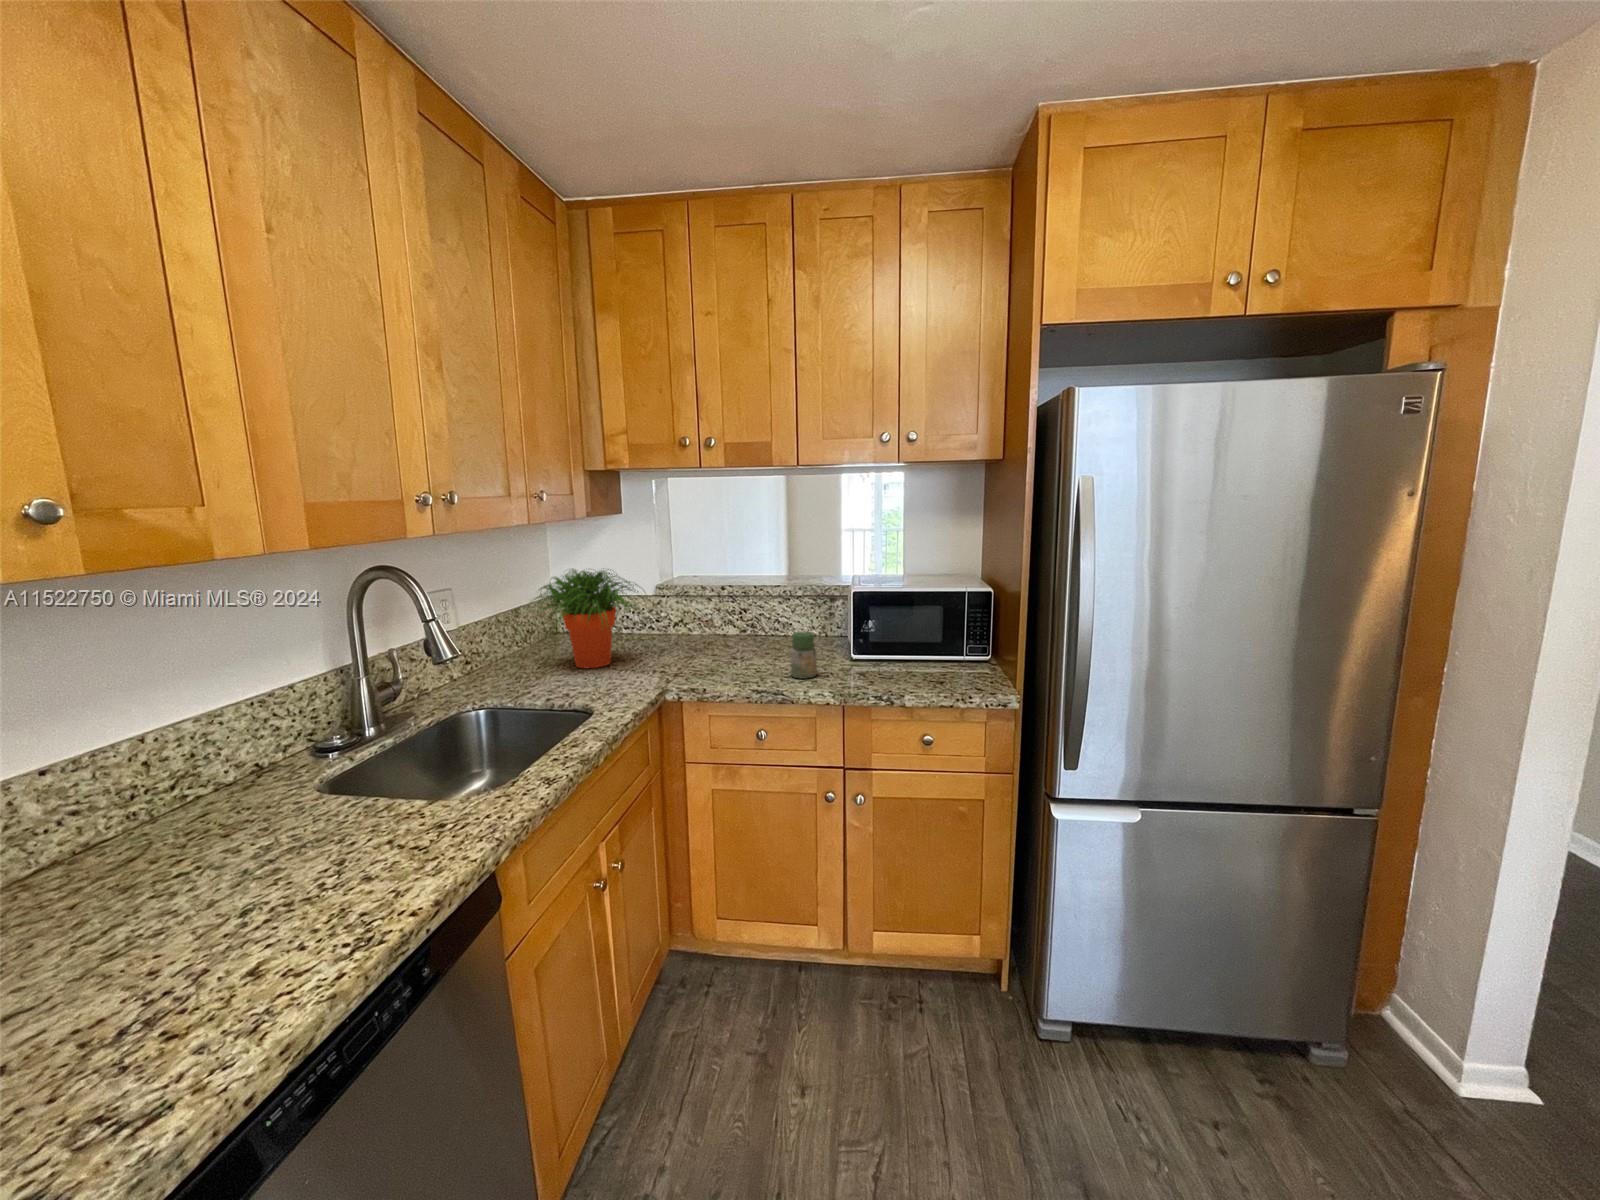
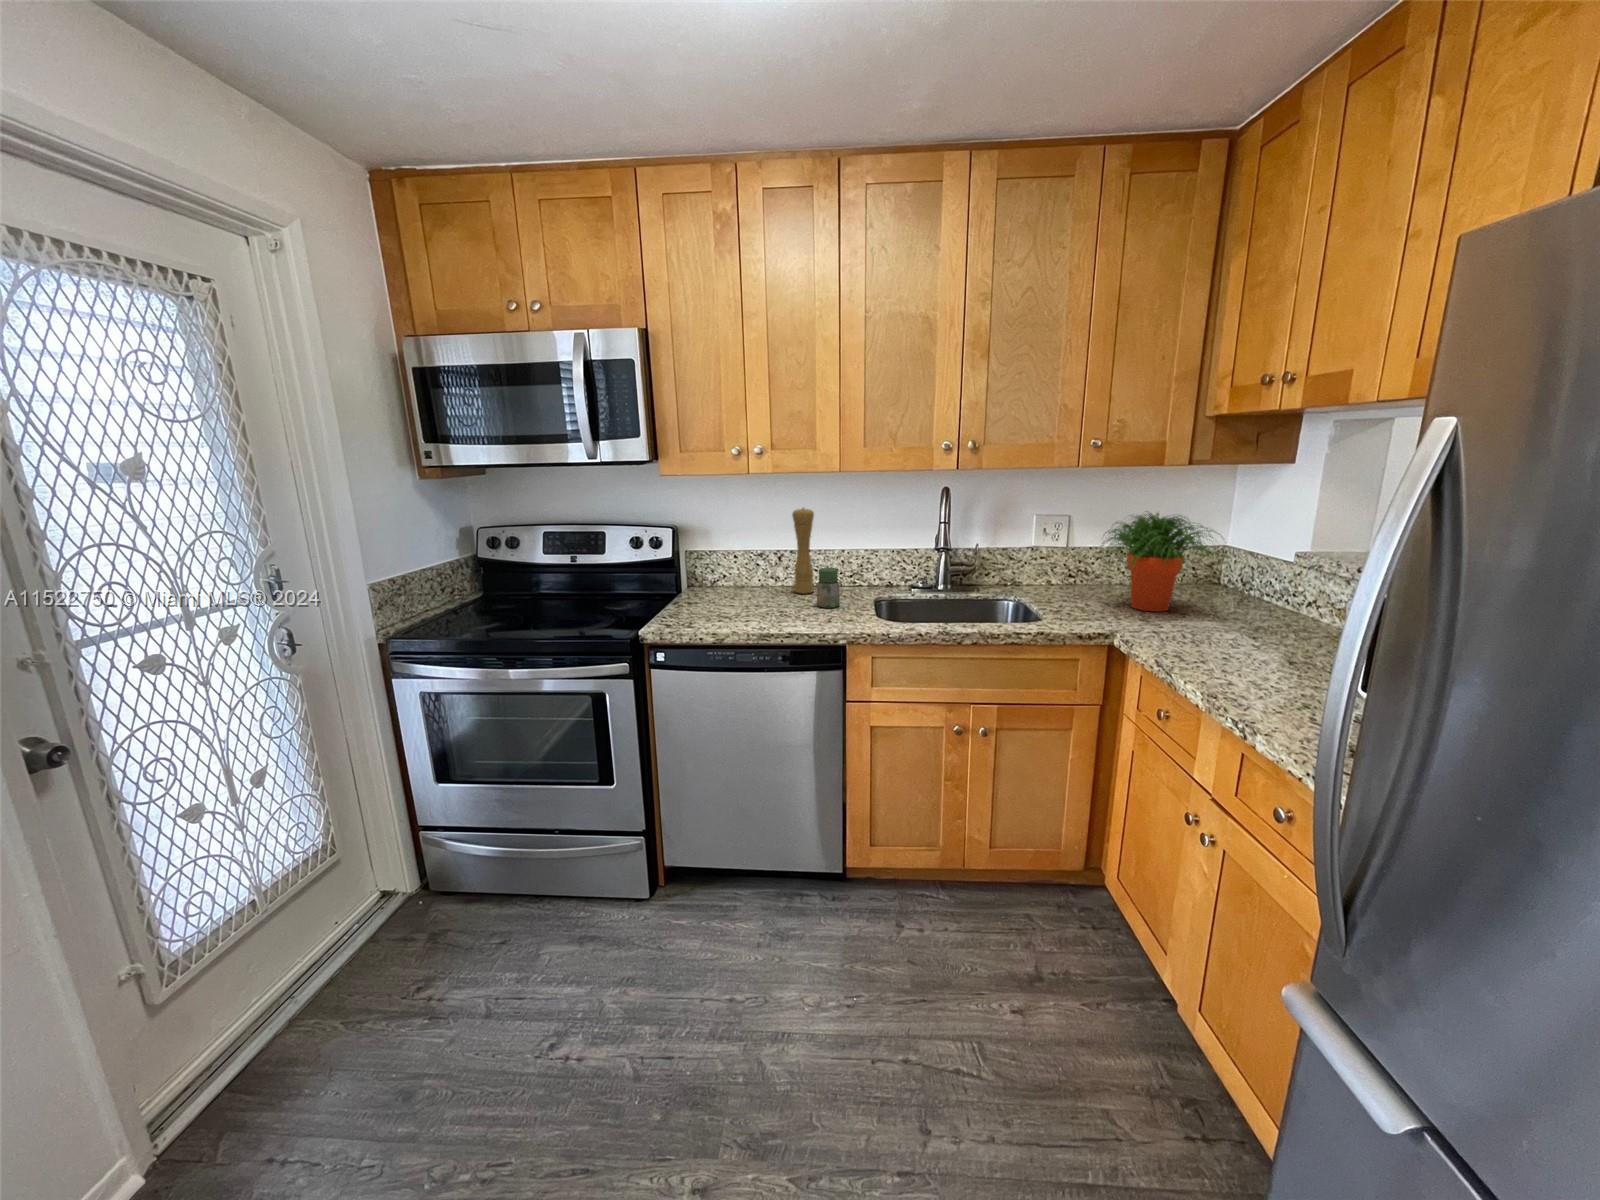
jar: present [790,631,817,679] -> present [817,568,840,608]
pepper mill: none [27,665,146,880] -> present [792,508,814,594]

